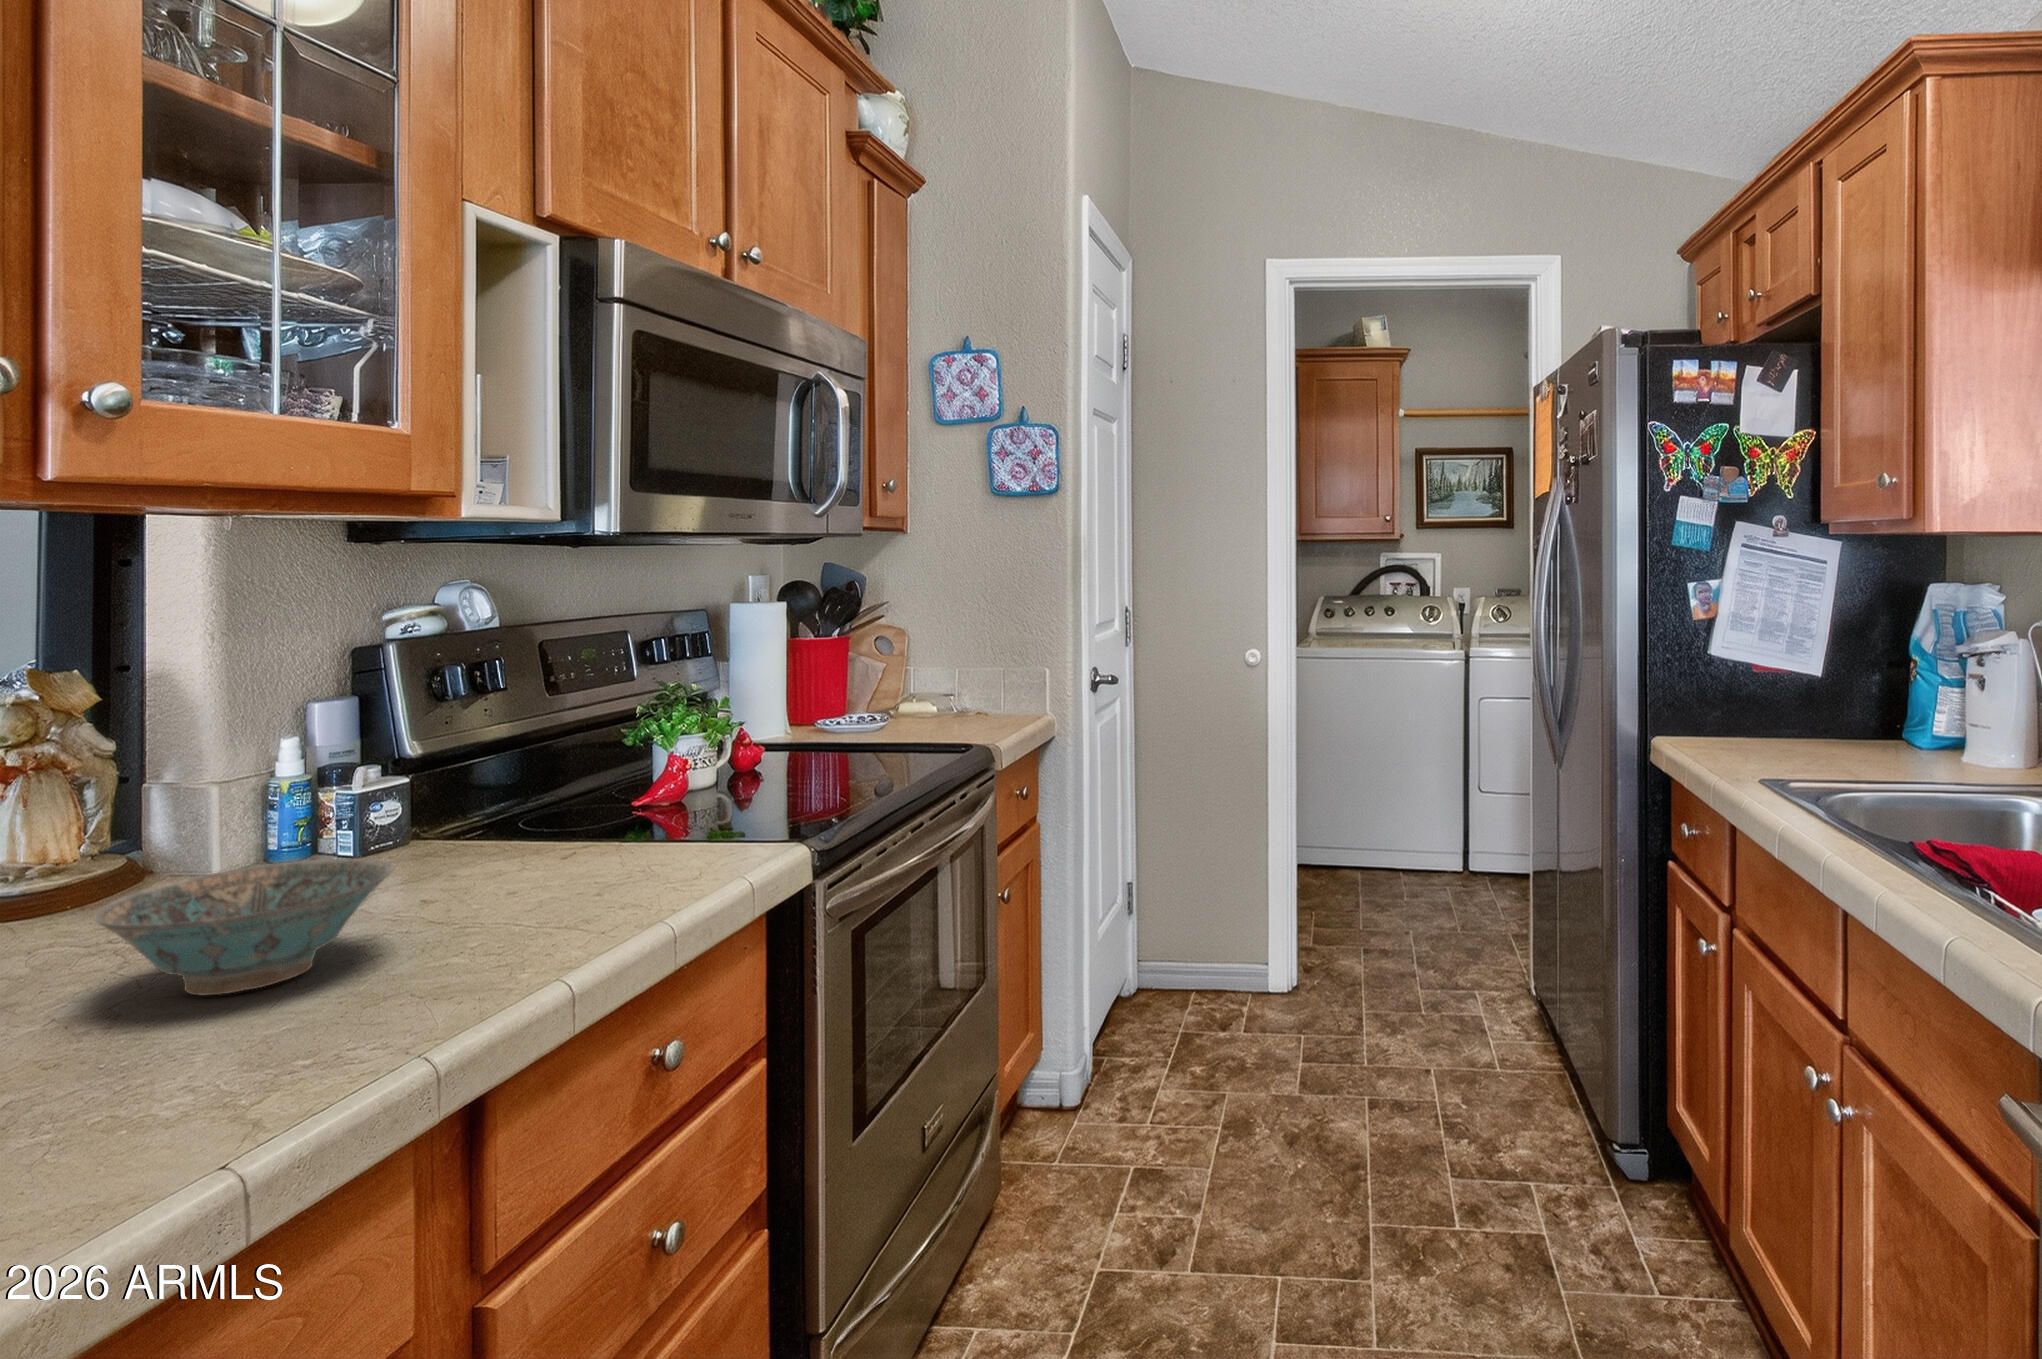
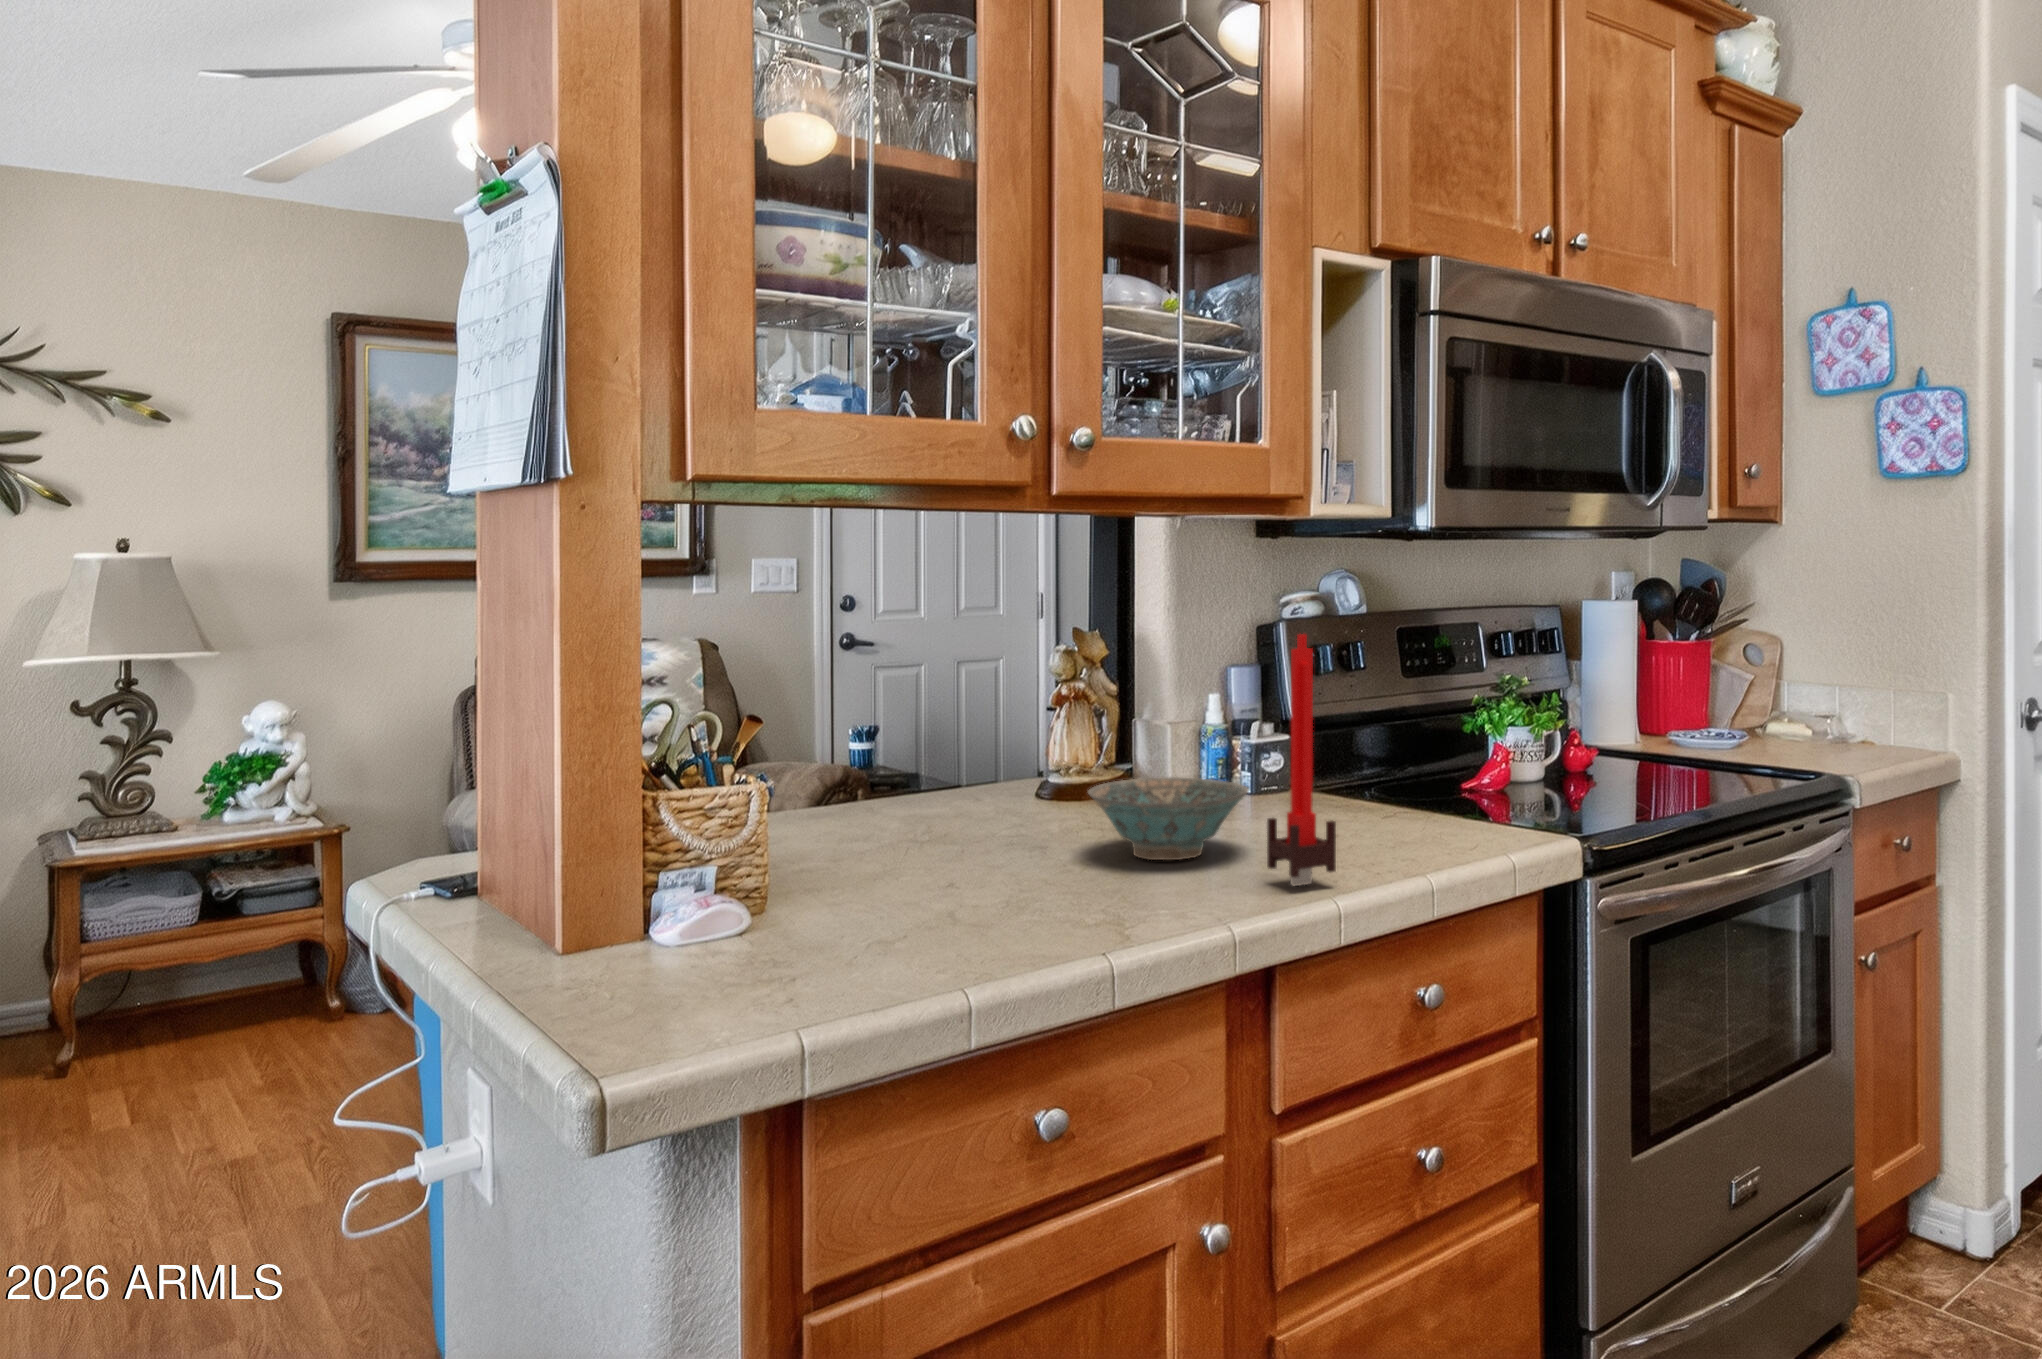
candle: none [445,660,553,982] -> present [1267,634,1336,886]

